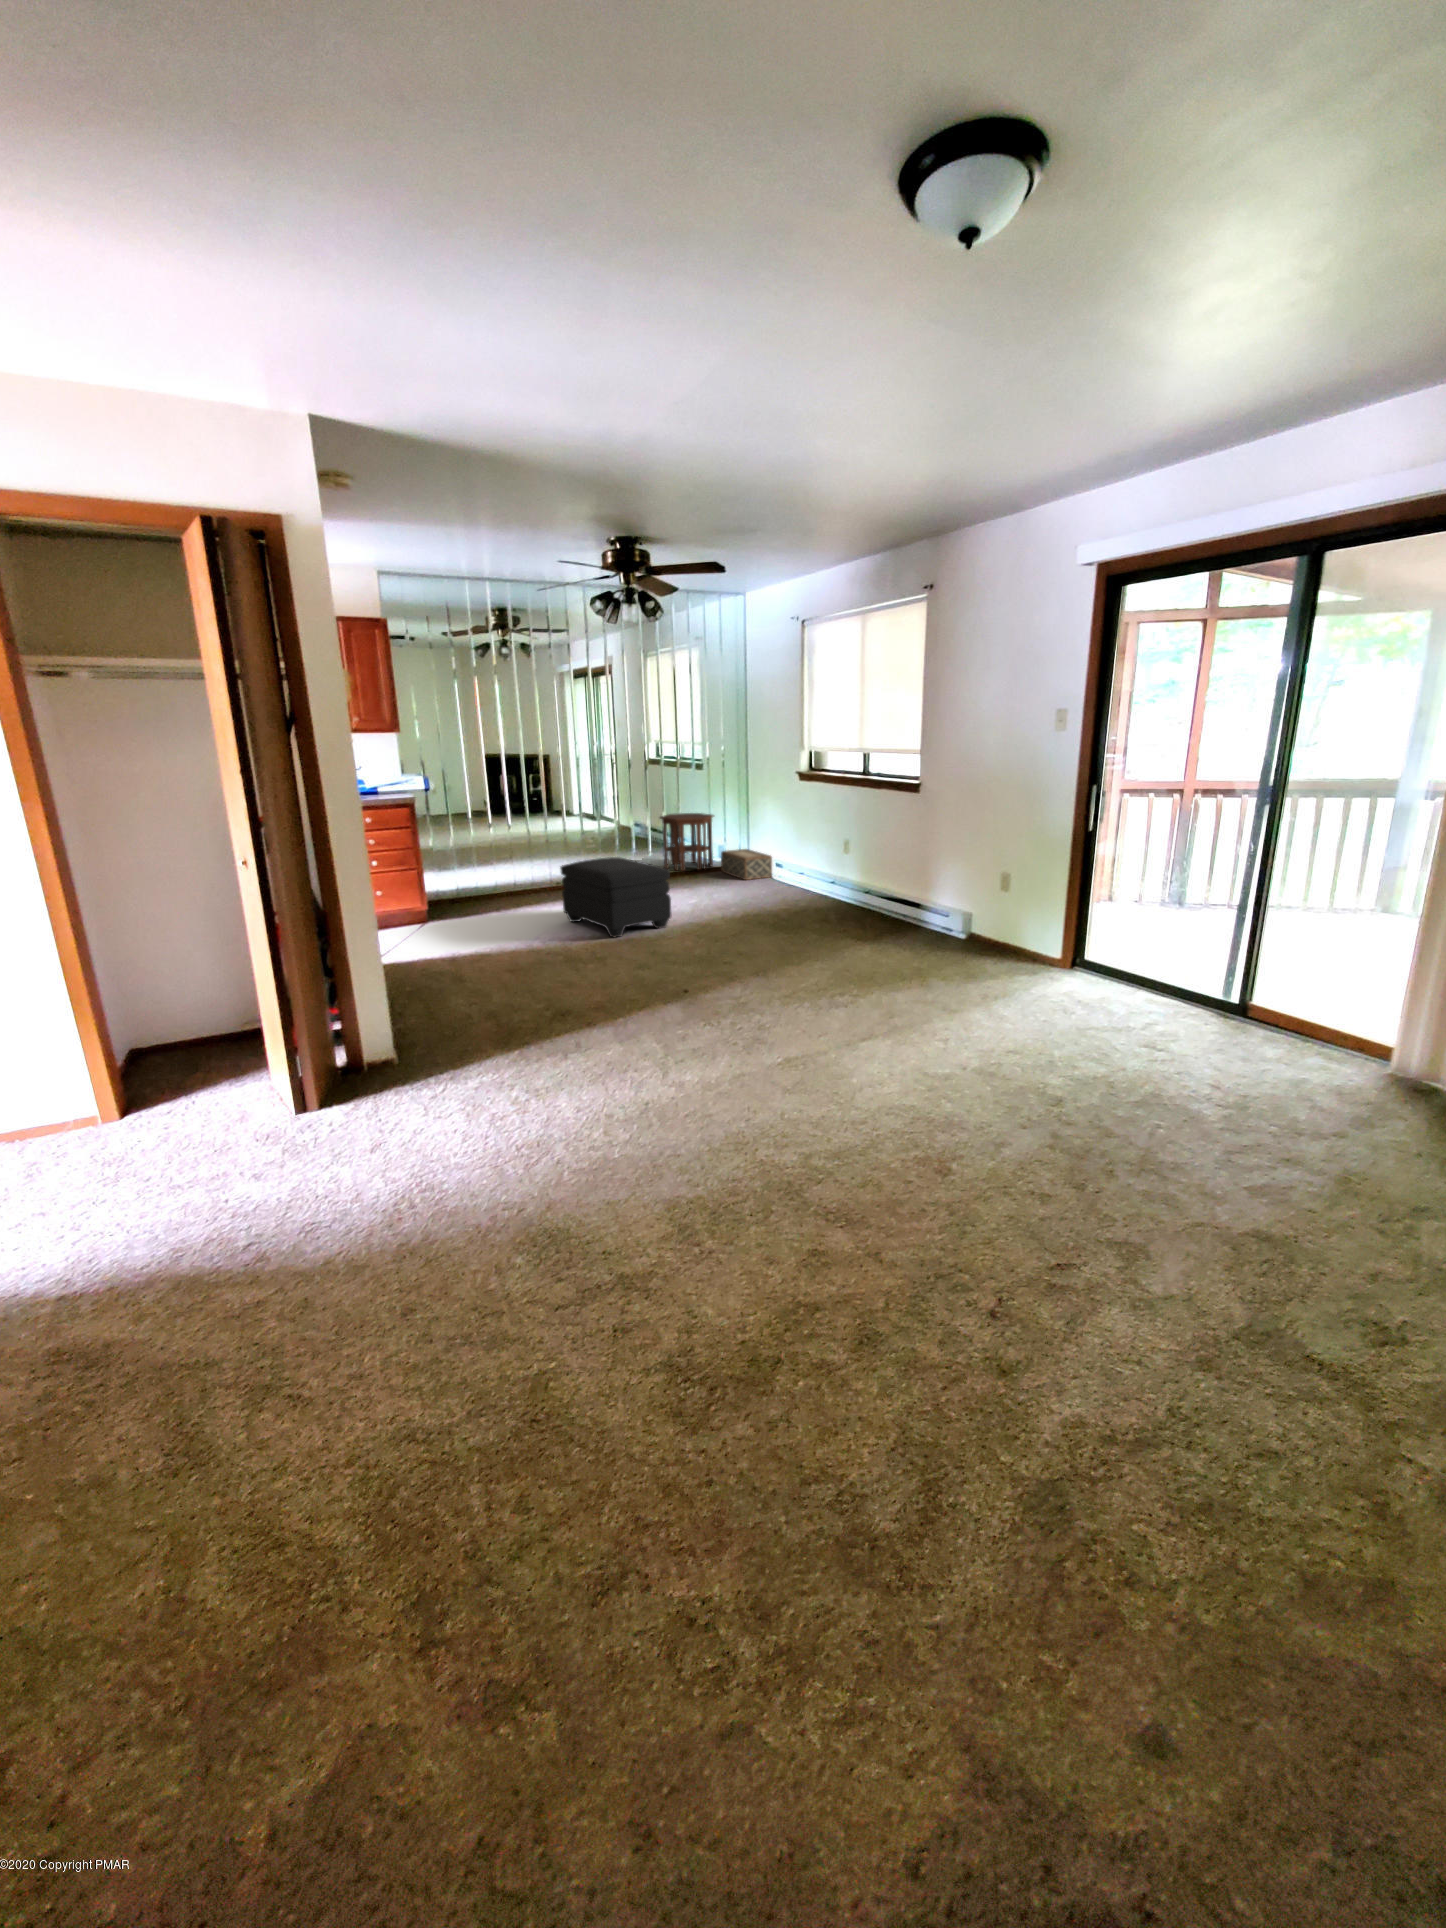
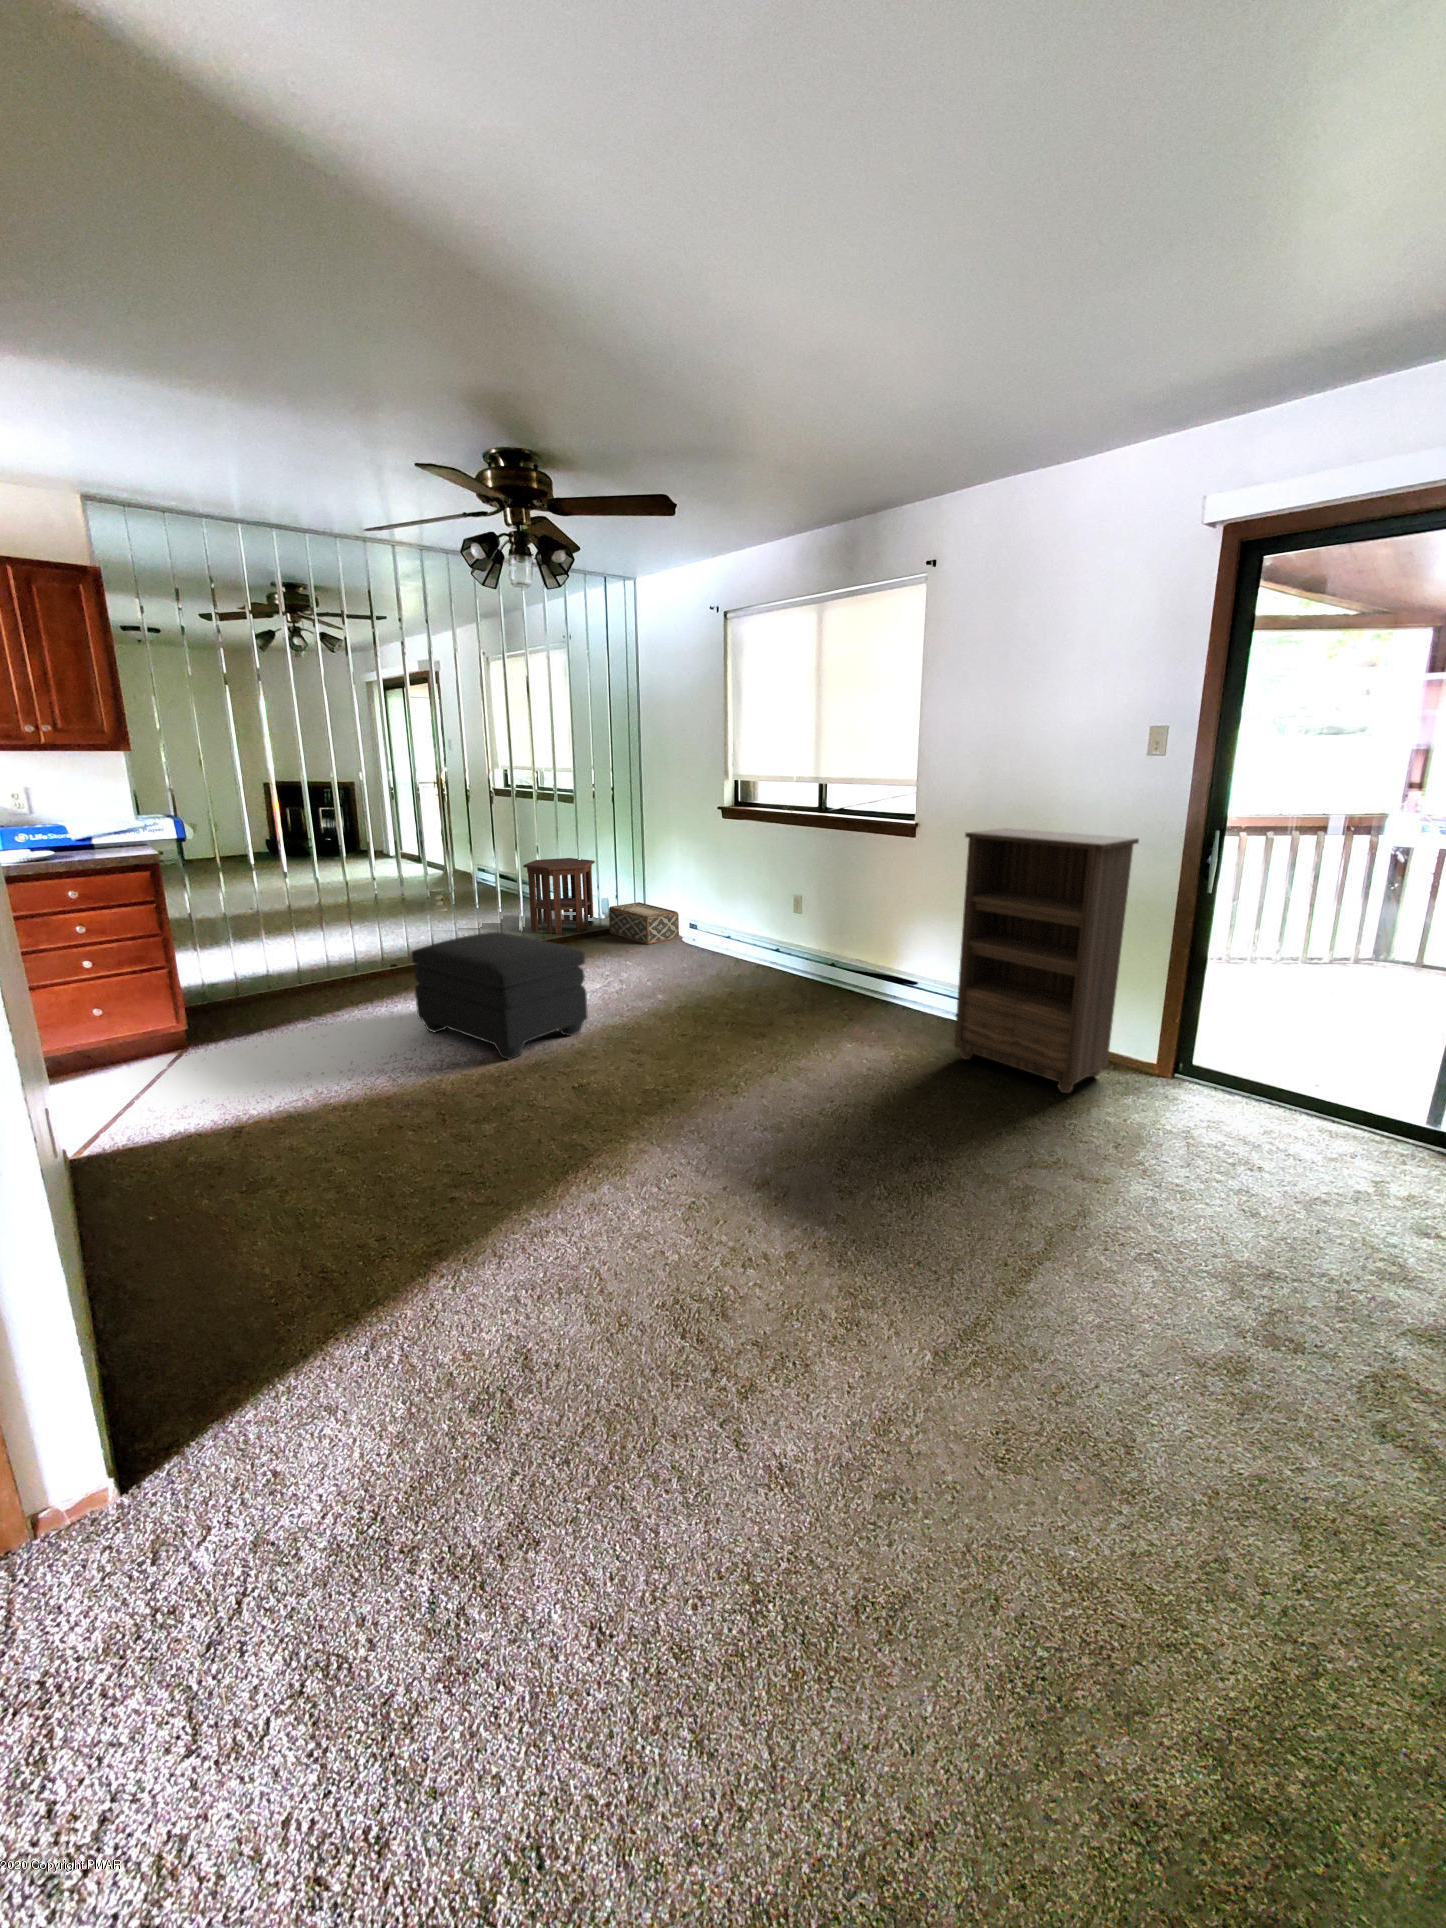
bookshelf: none [915,785,1036,975] -> present [954,828,1139,1093]

